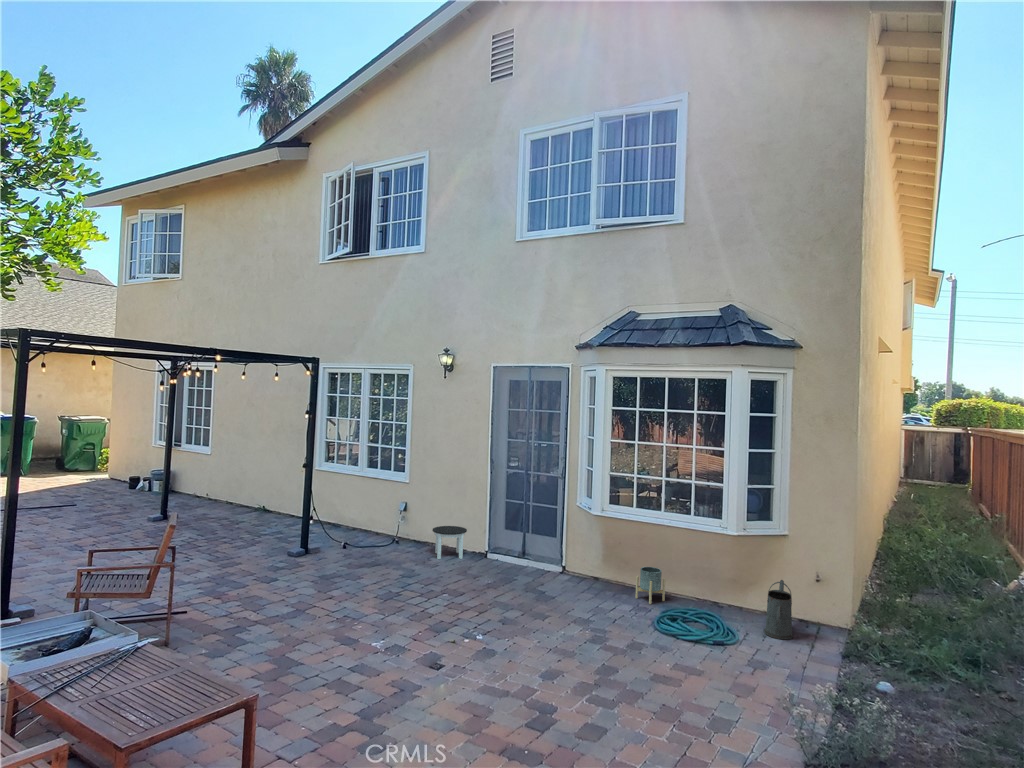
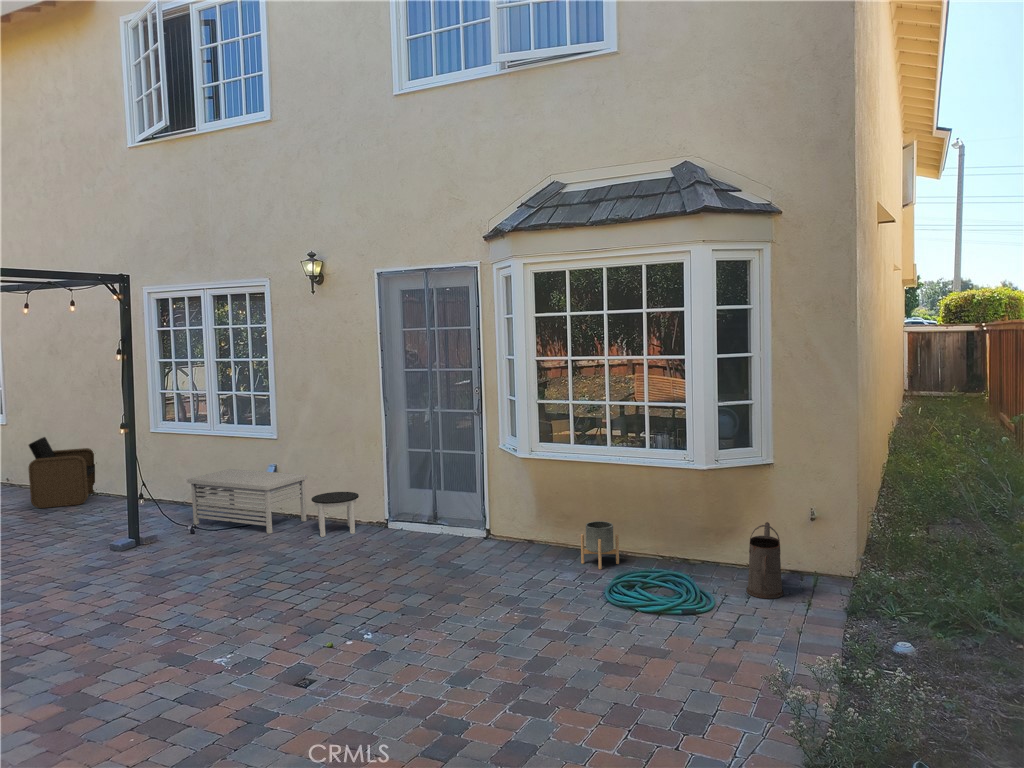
armchair: none [225,465,270,518] -> present [28,437,97,508]
storage bench: none [341,501,429,553] -> present [187,469,307,534]

